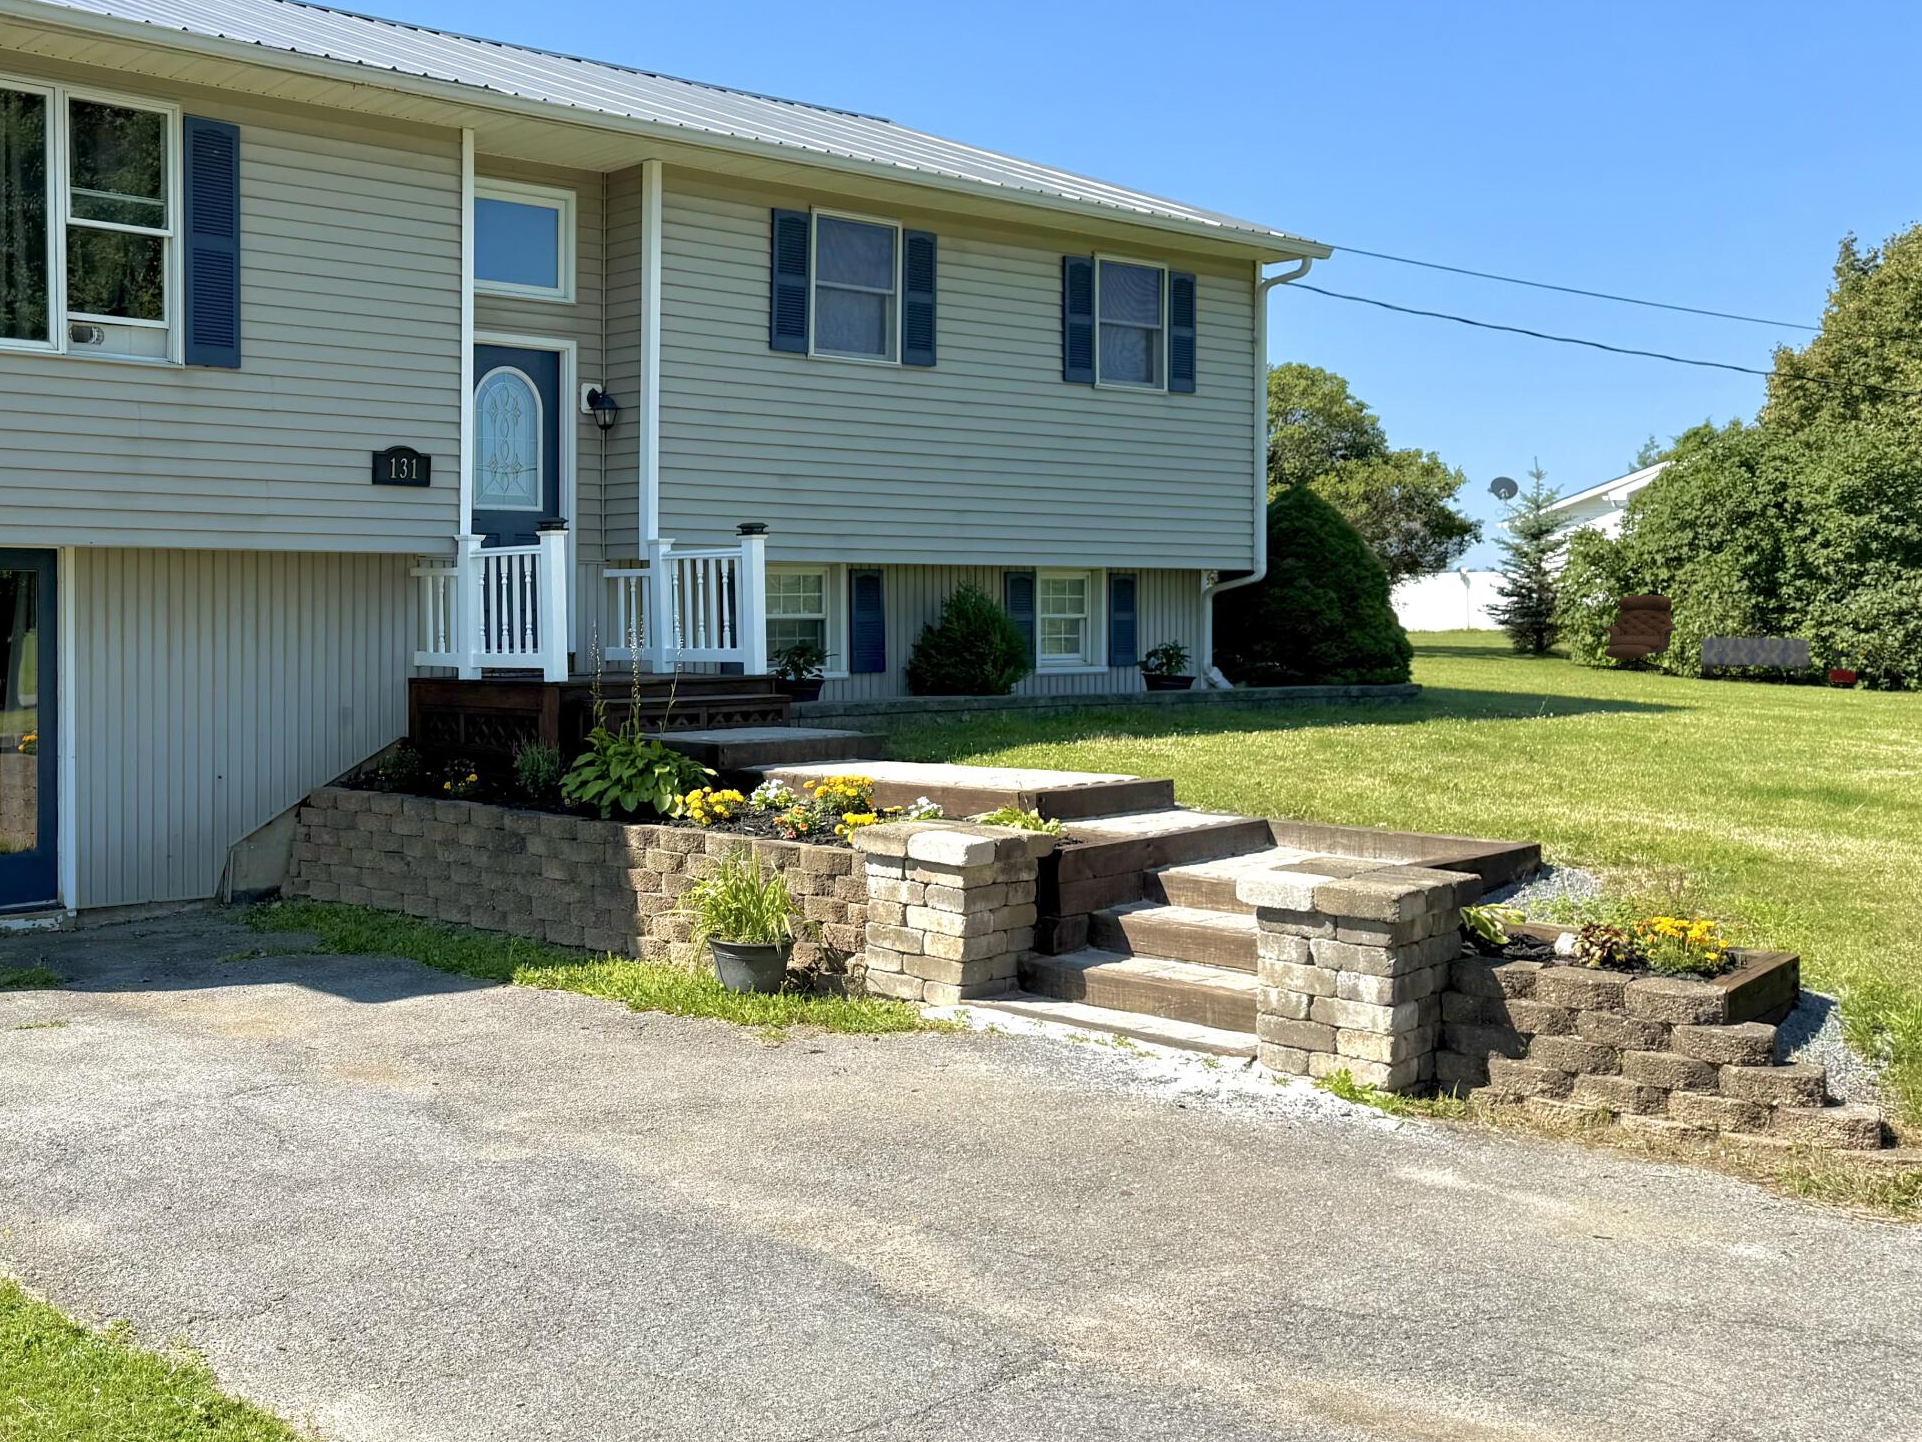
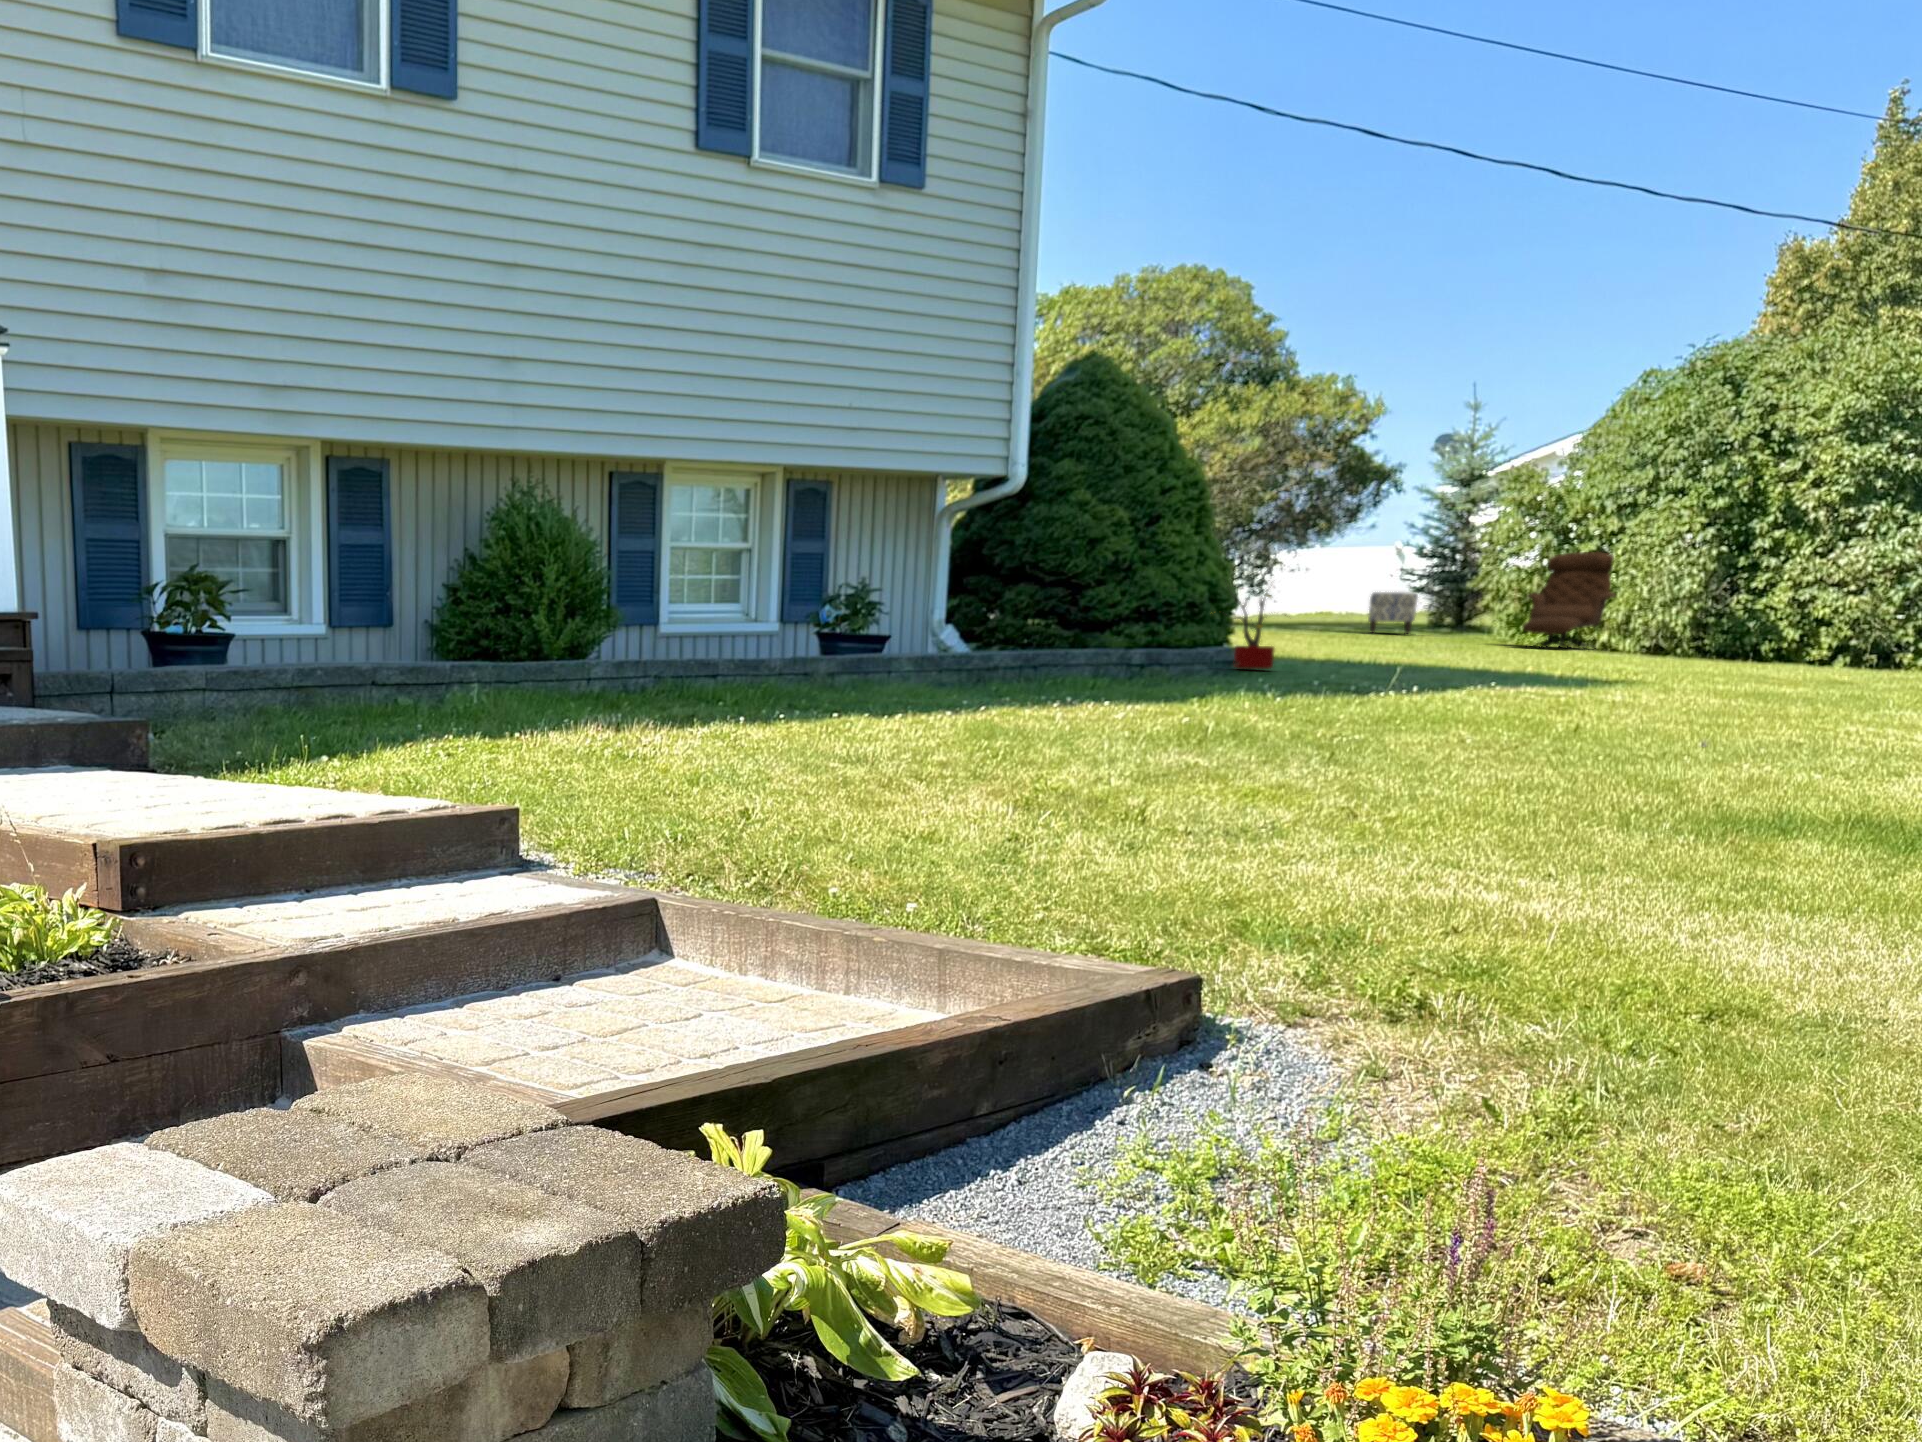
decorative plant: present [1829,633,1867,683] -> present [1226,583,1274,669]
bench: present [1702,637,1809,677] -> present [1368,592,1418,634]

